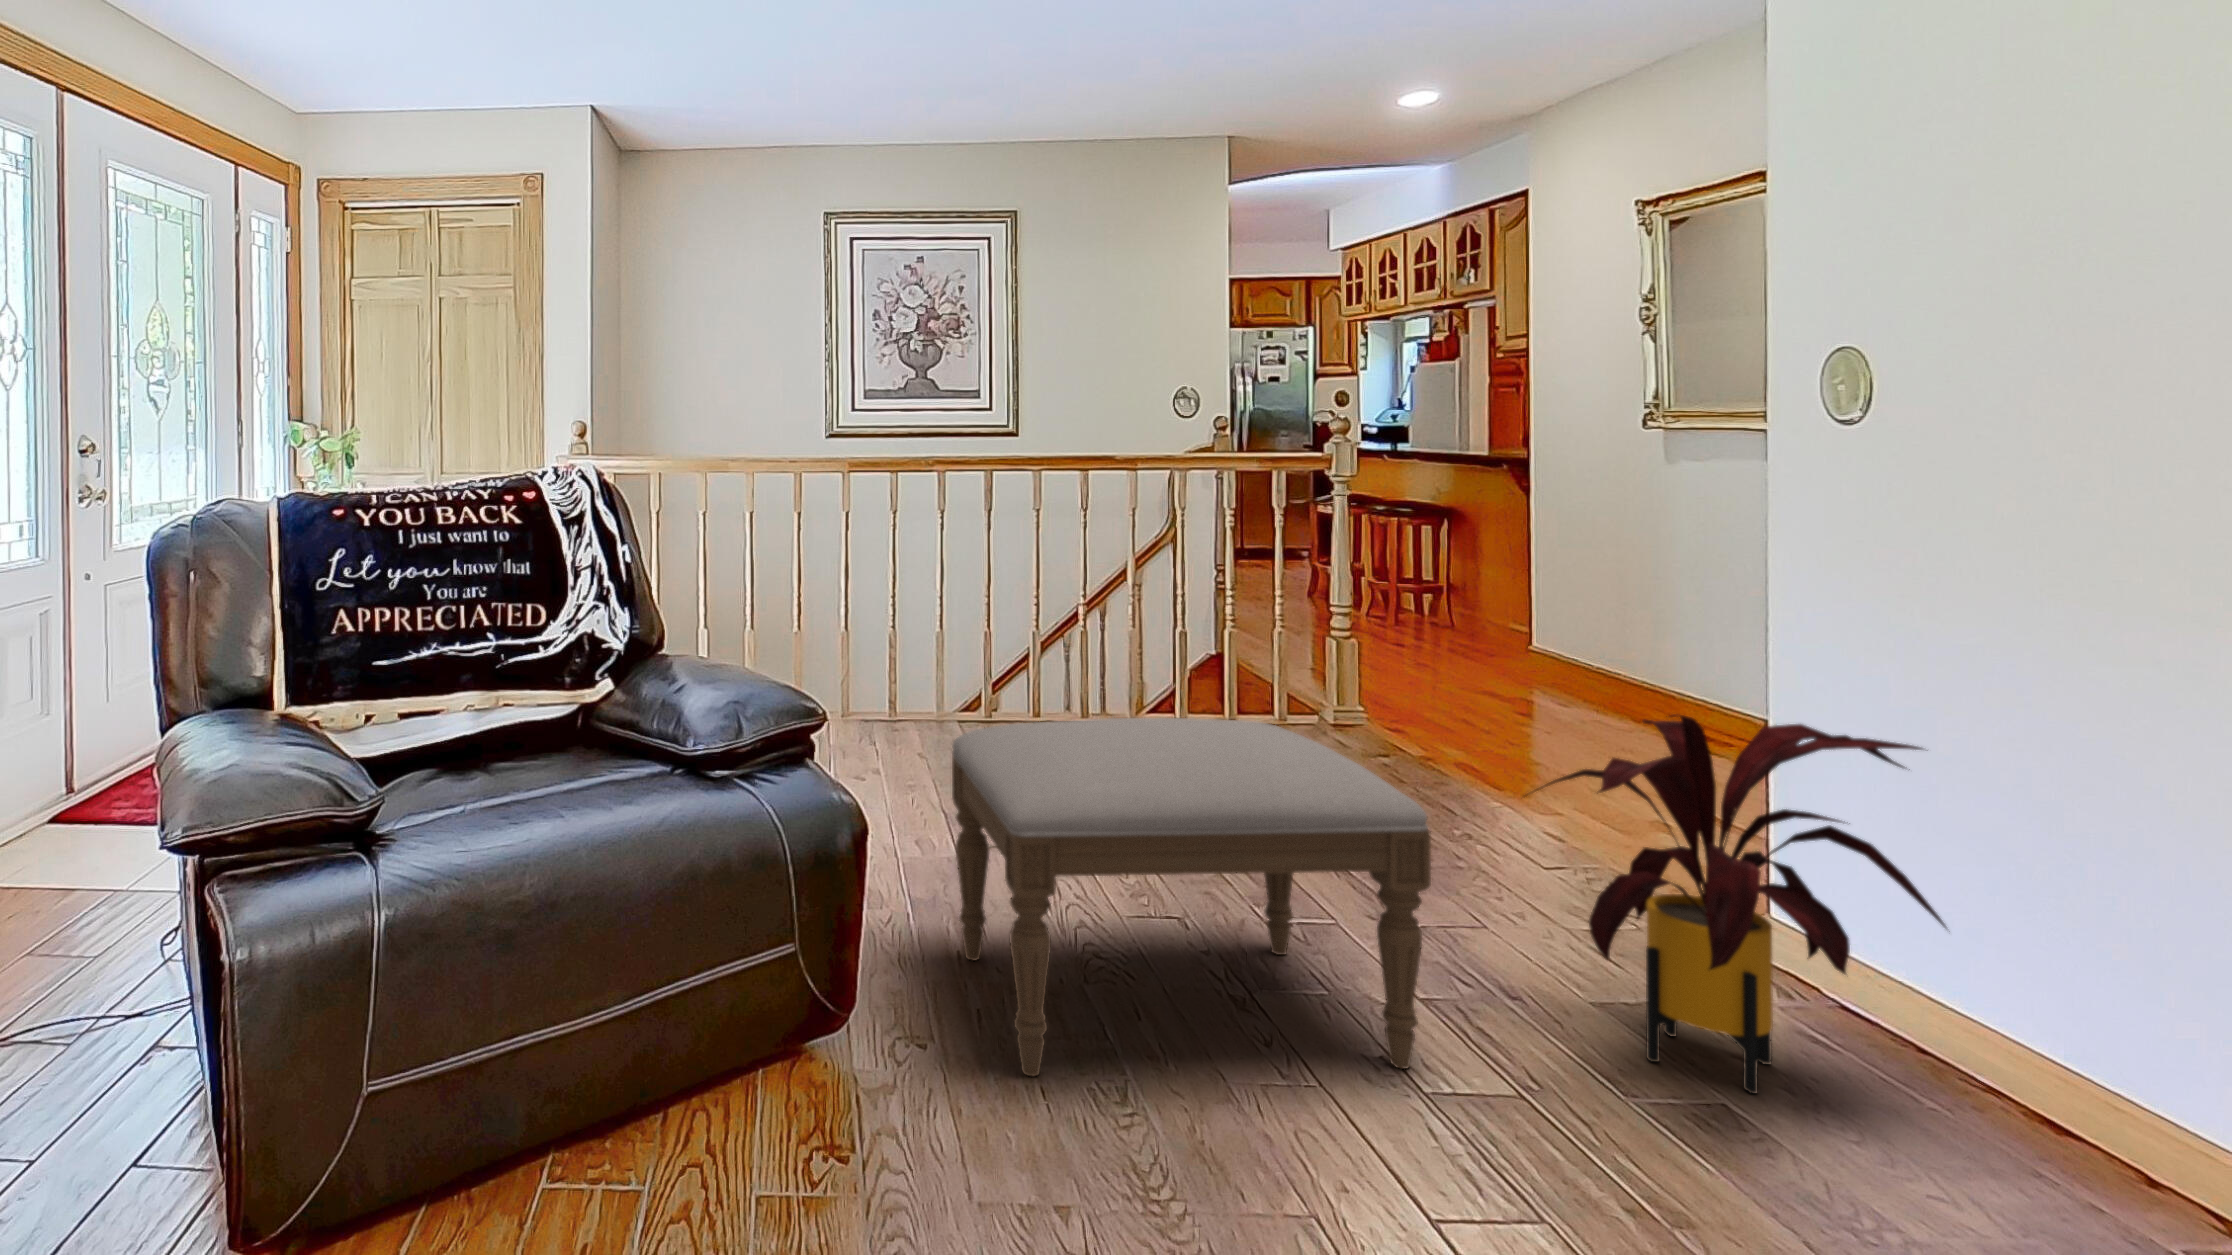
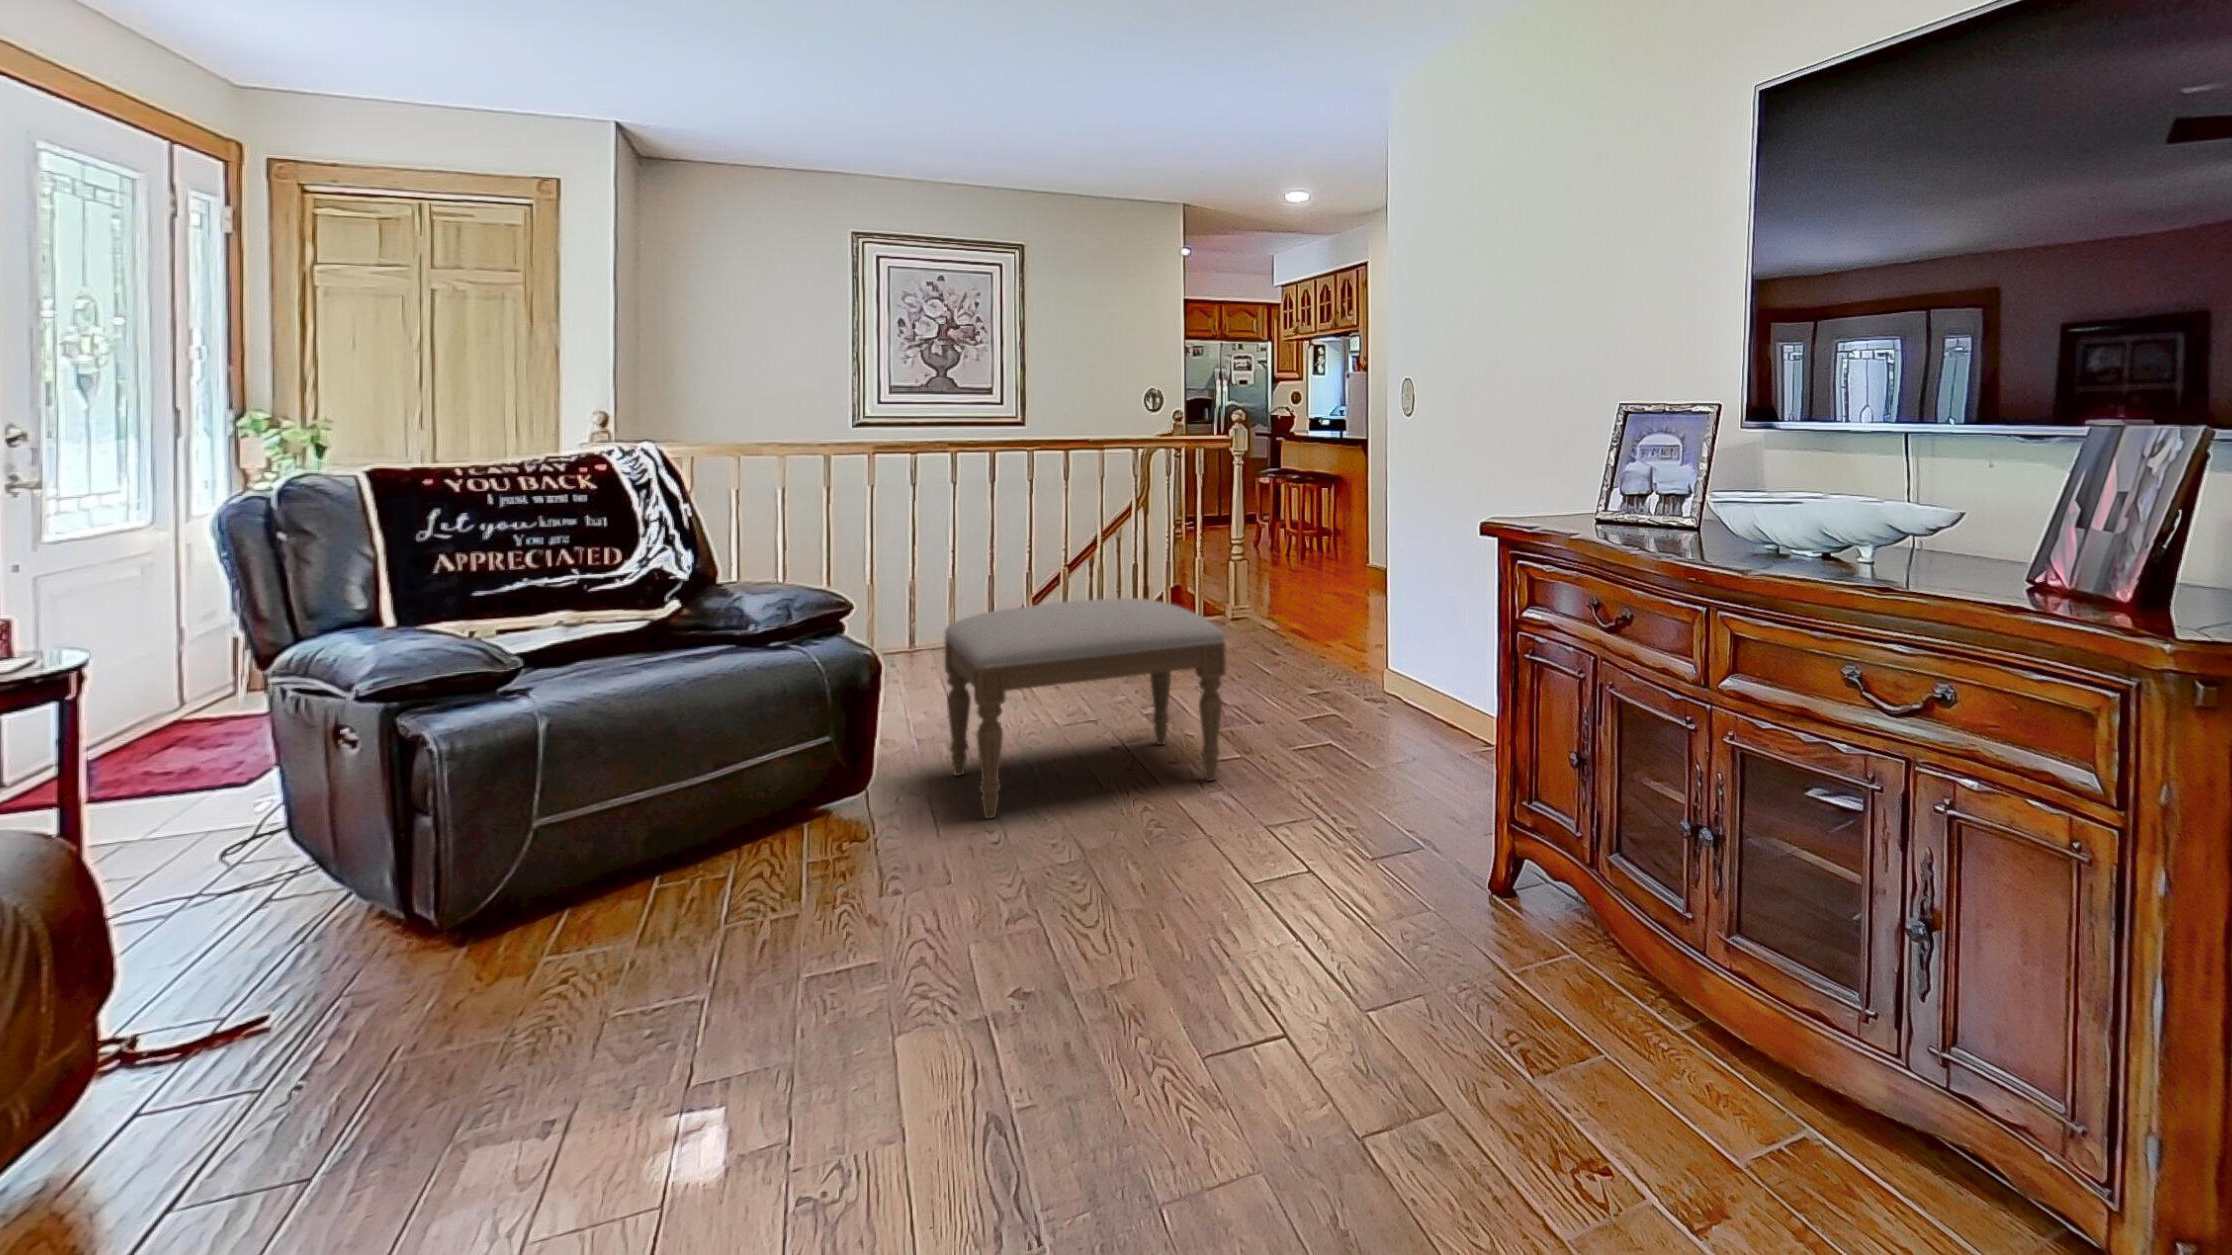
house plant: present [1541,714,1946,1094] -> none [1287,567,1462,762]

